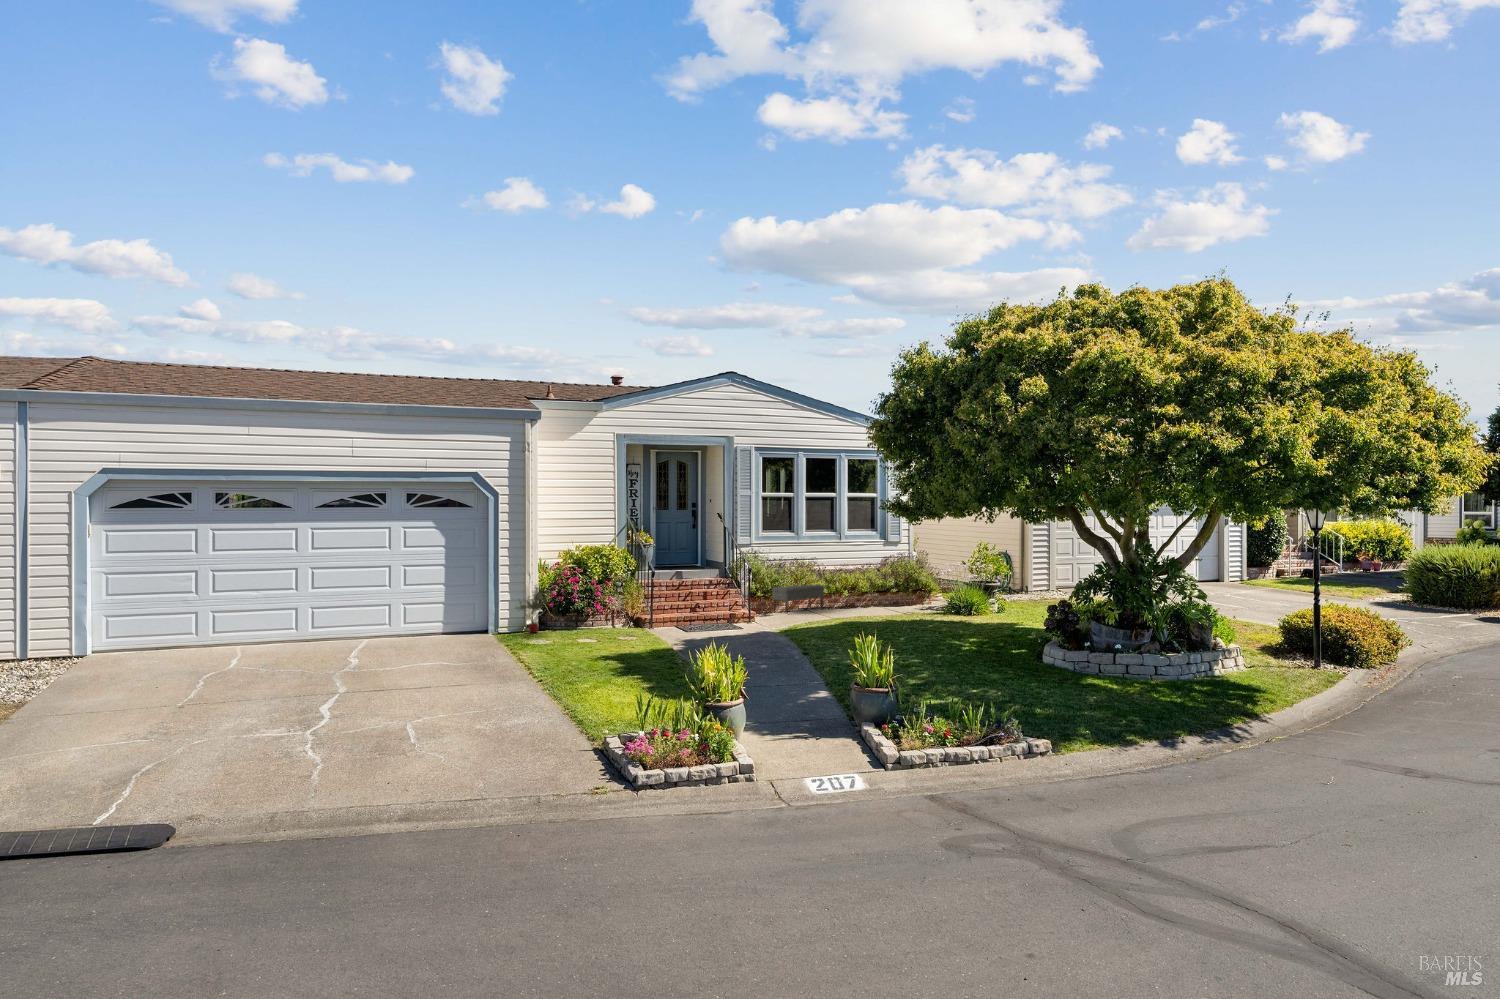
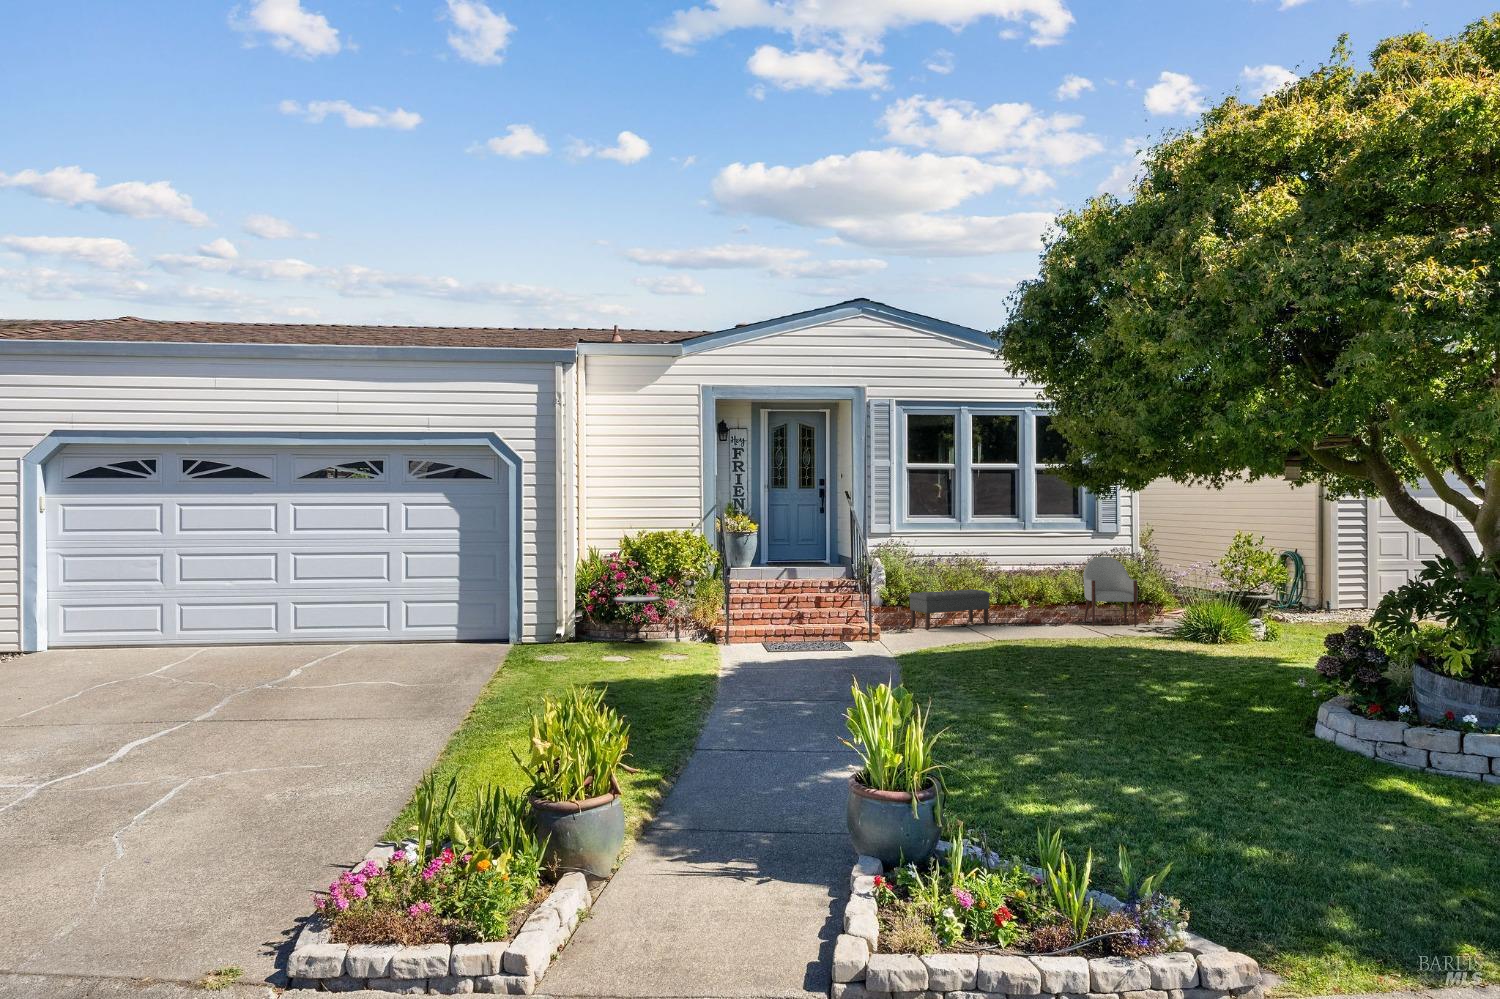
chair: none [883,559,920,607] -> present [1083,557,1138,627]
potted tree: present [516,587,552,633] -> none [536,580,589,645]
side table: none [569,594,606,629] -> present [612,597,661,643]

